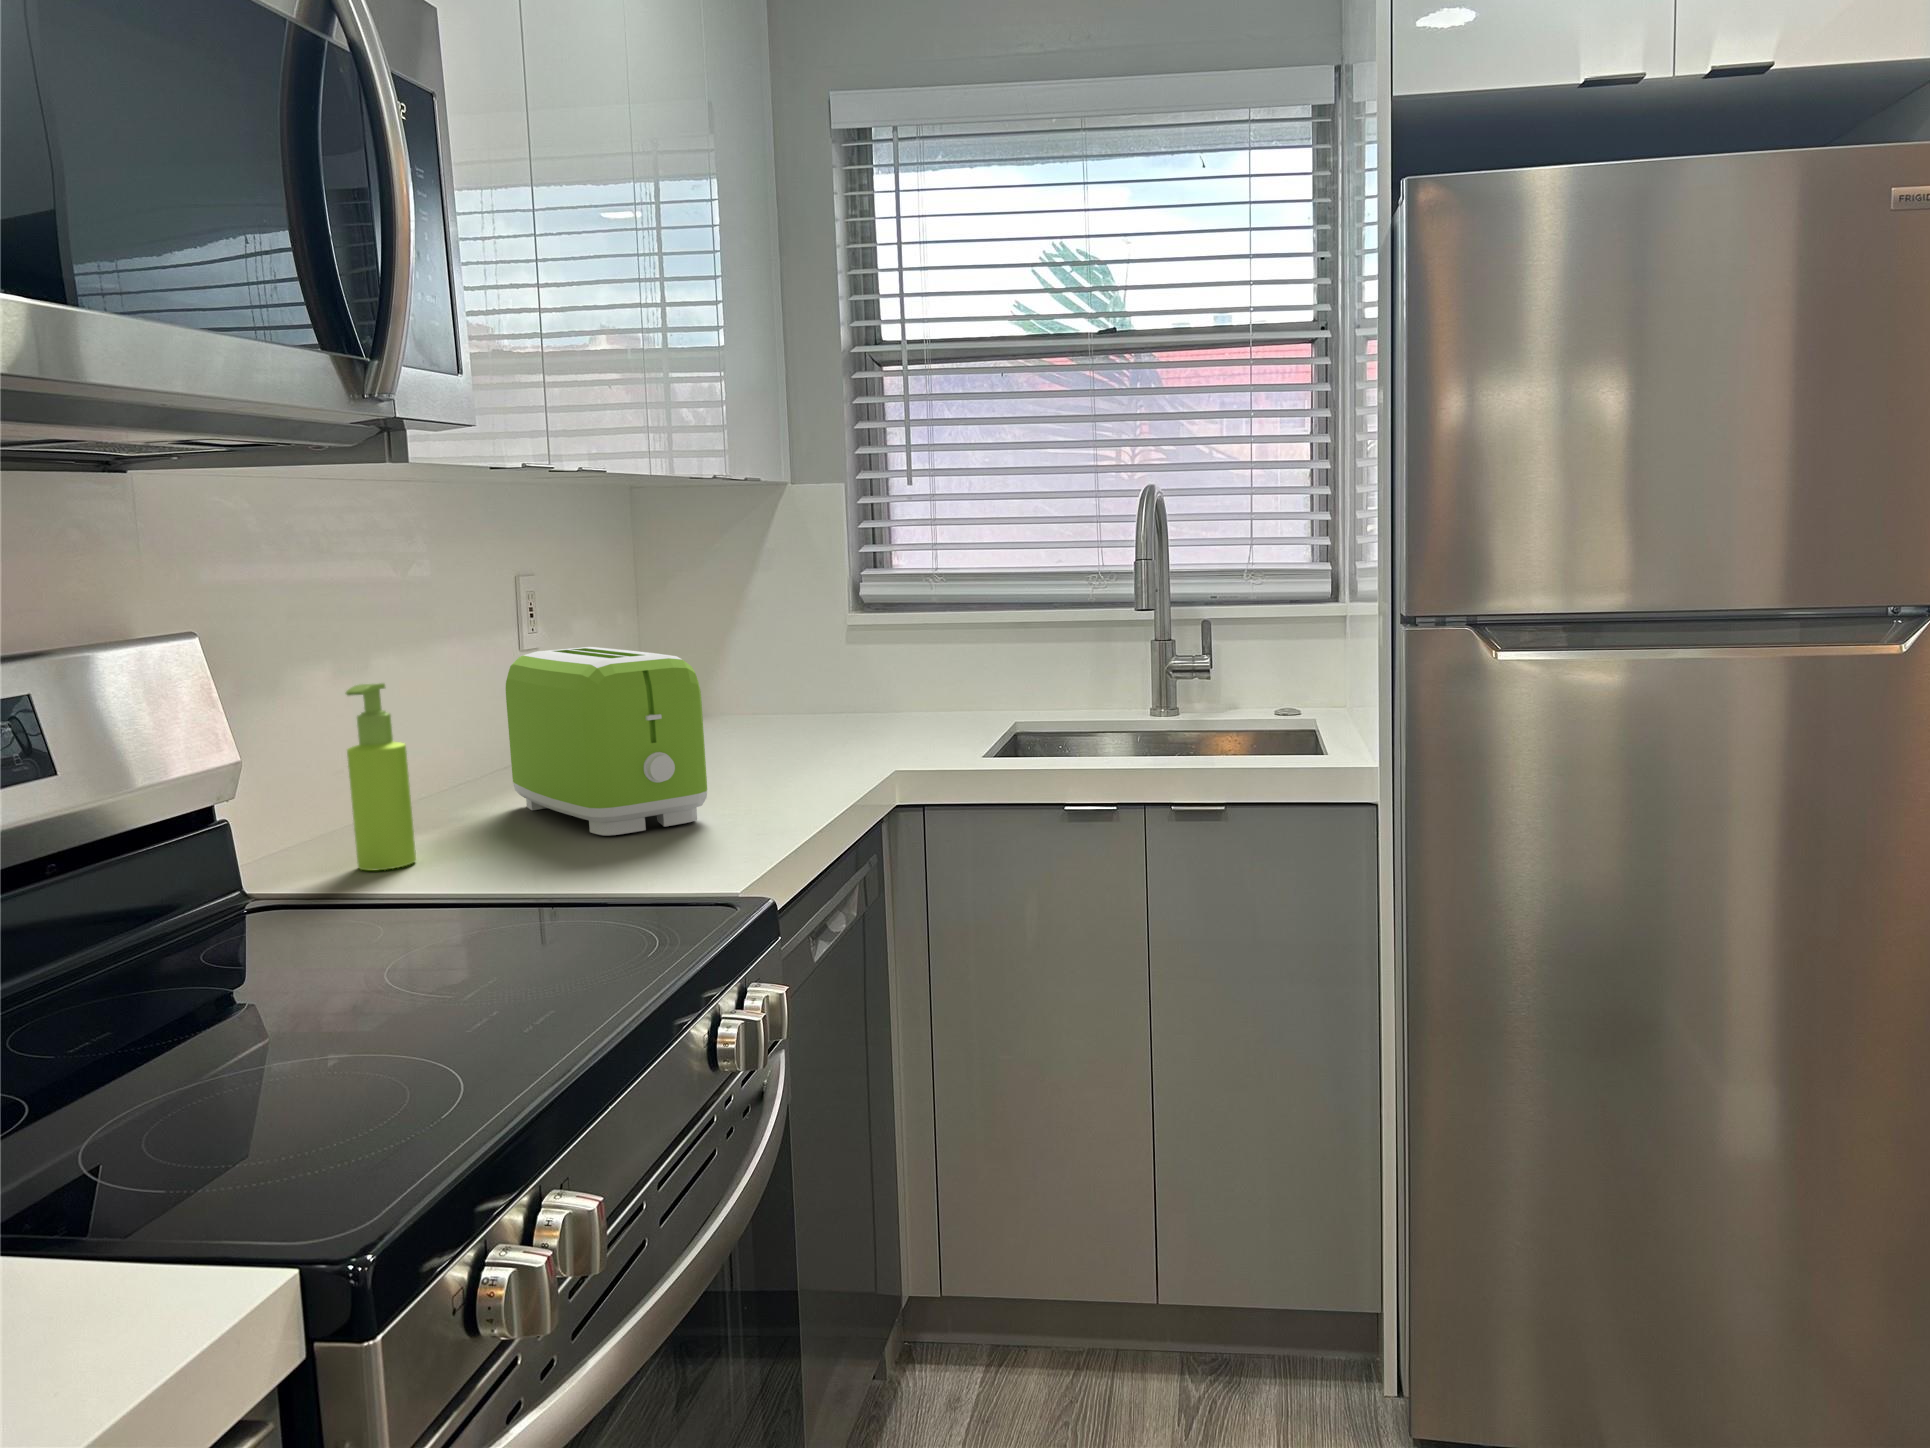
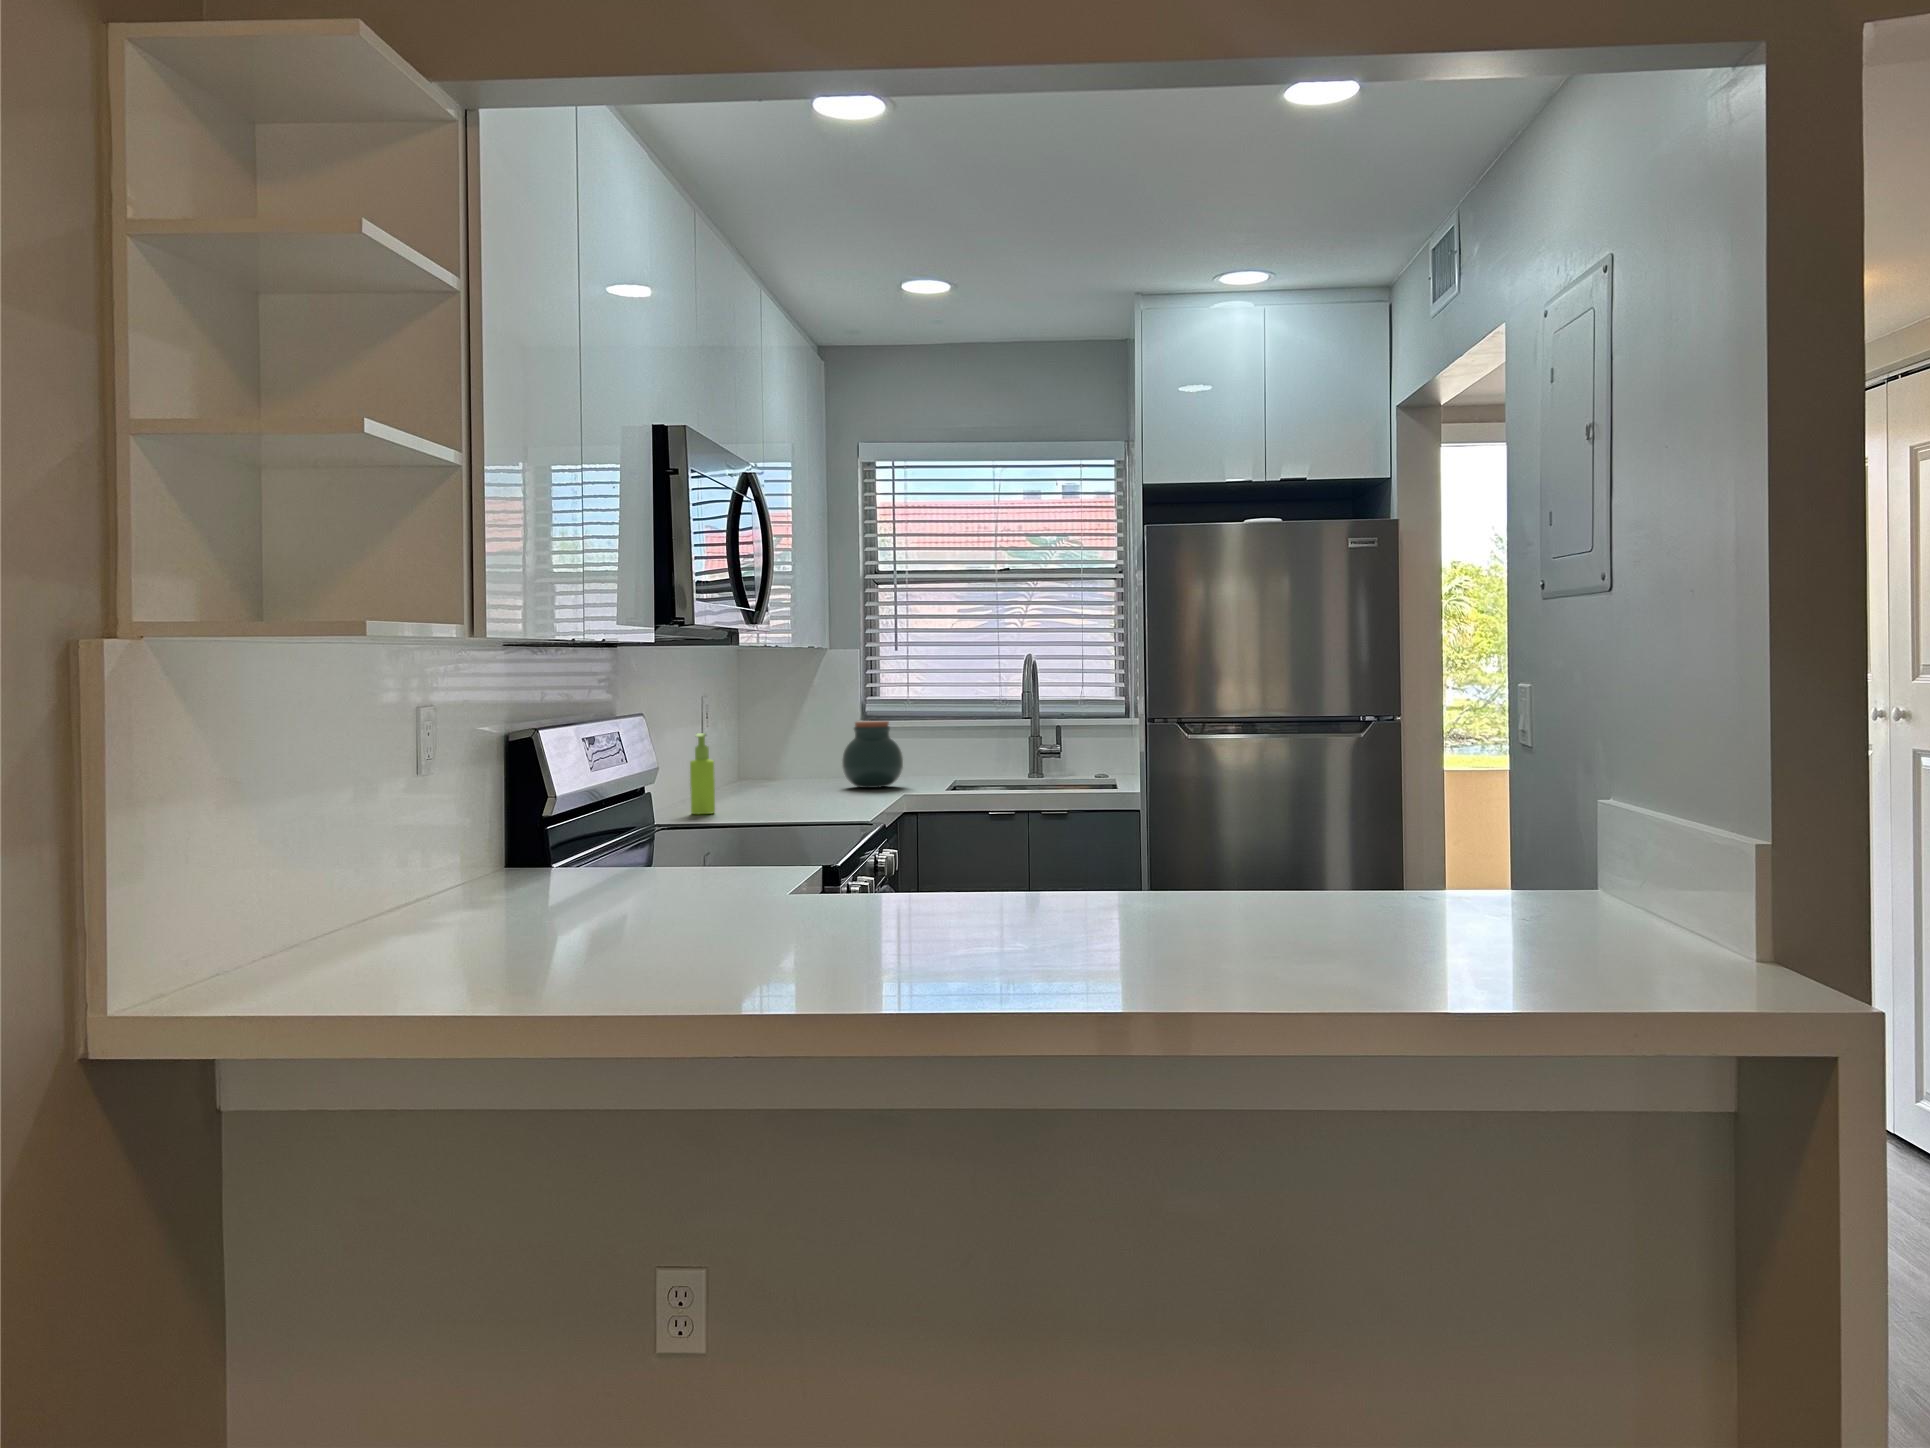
jar: none [788,621,904,751] -> present [842,721,903,788]
toaster: present [506,647,707,835] -> none [728,726,832,807]

